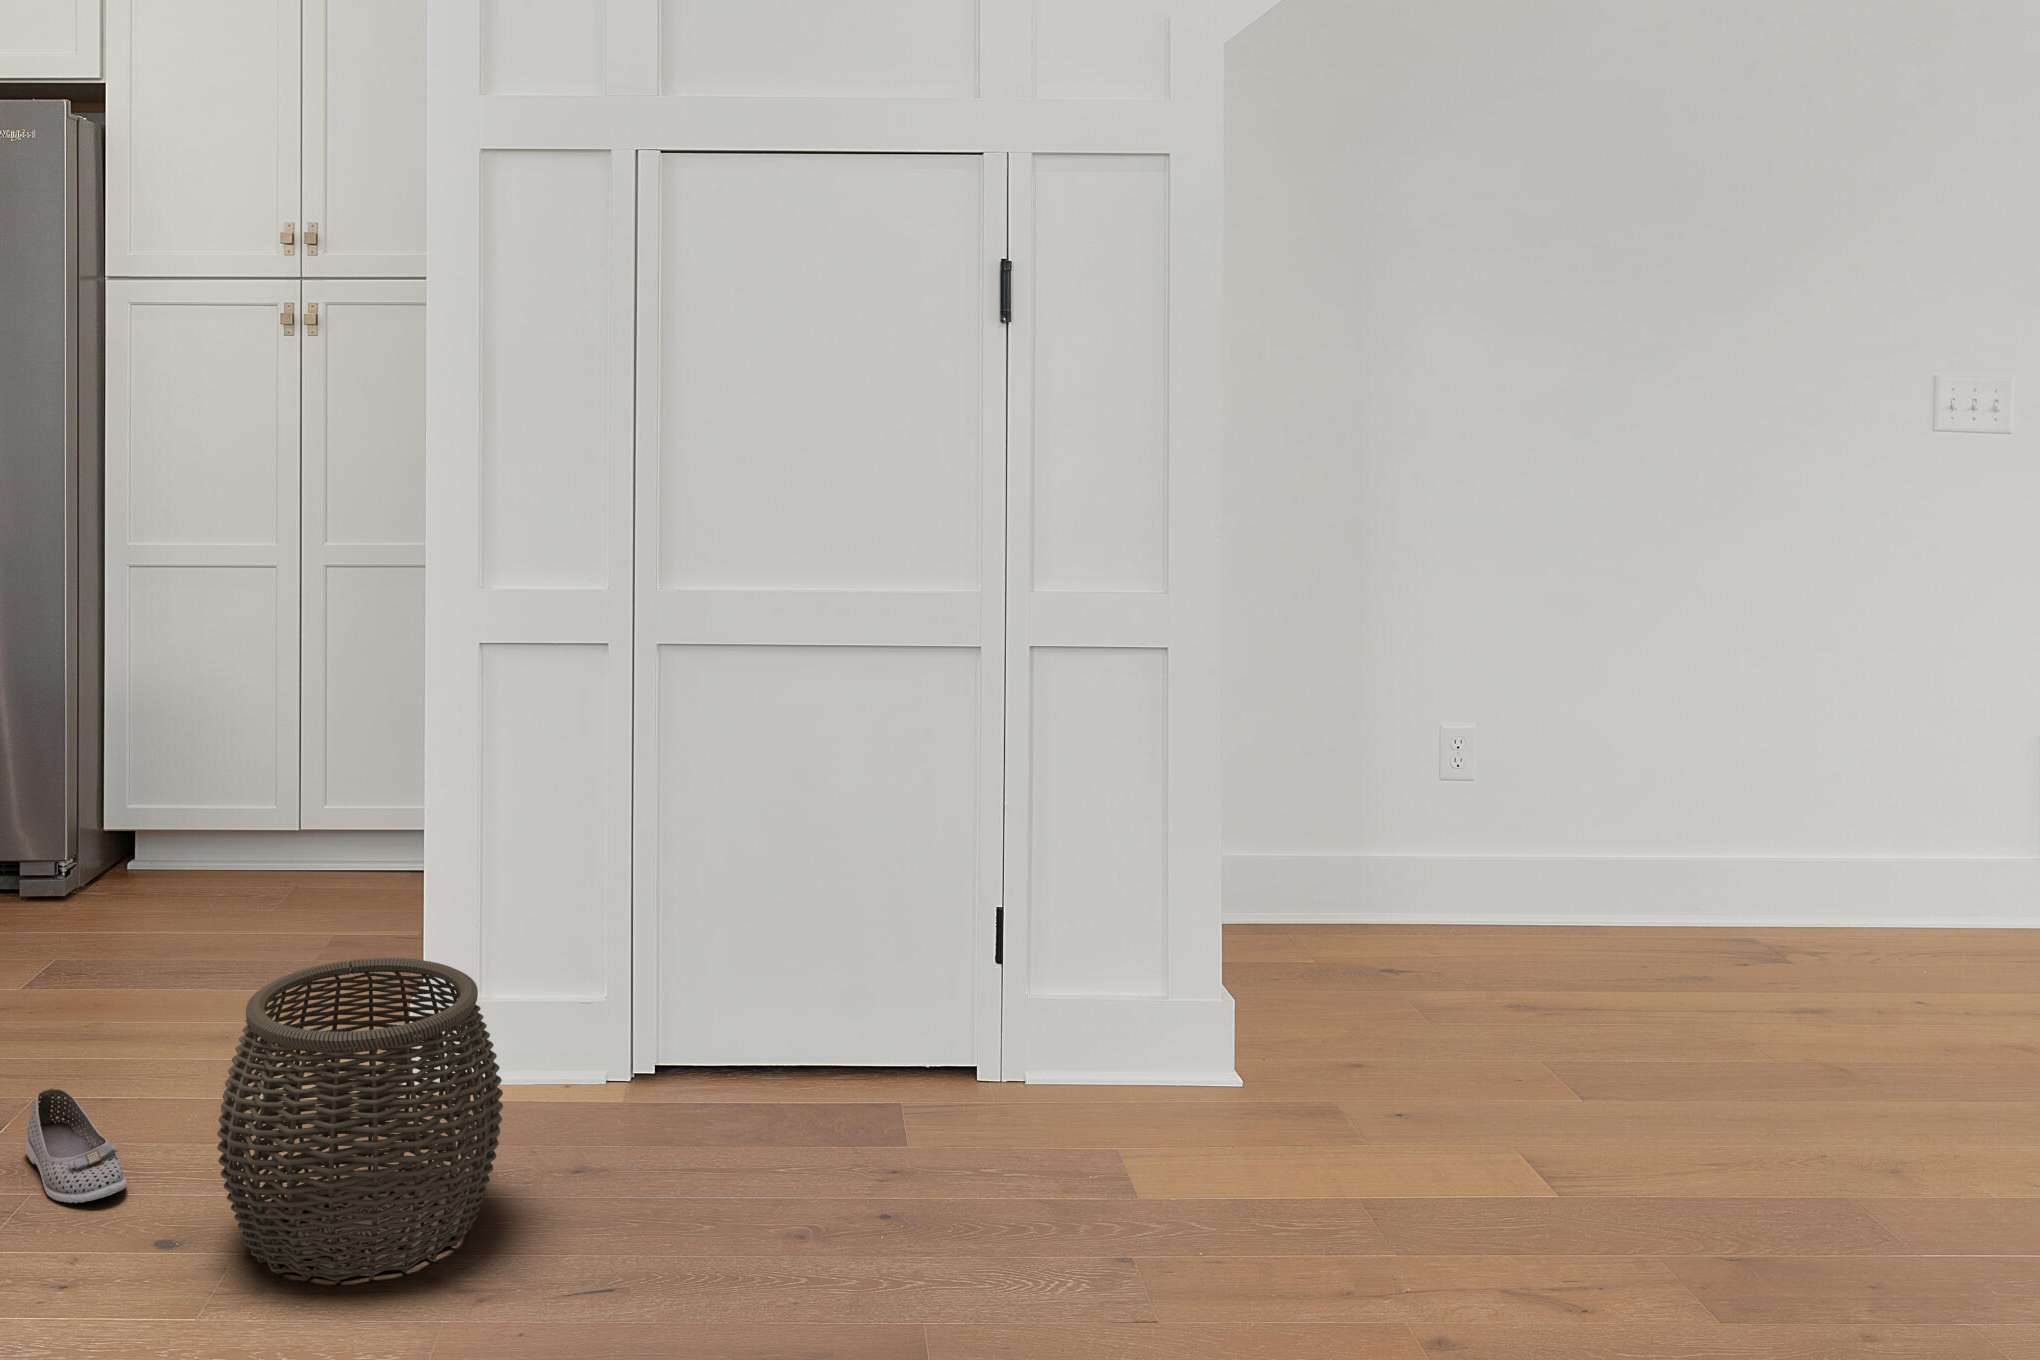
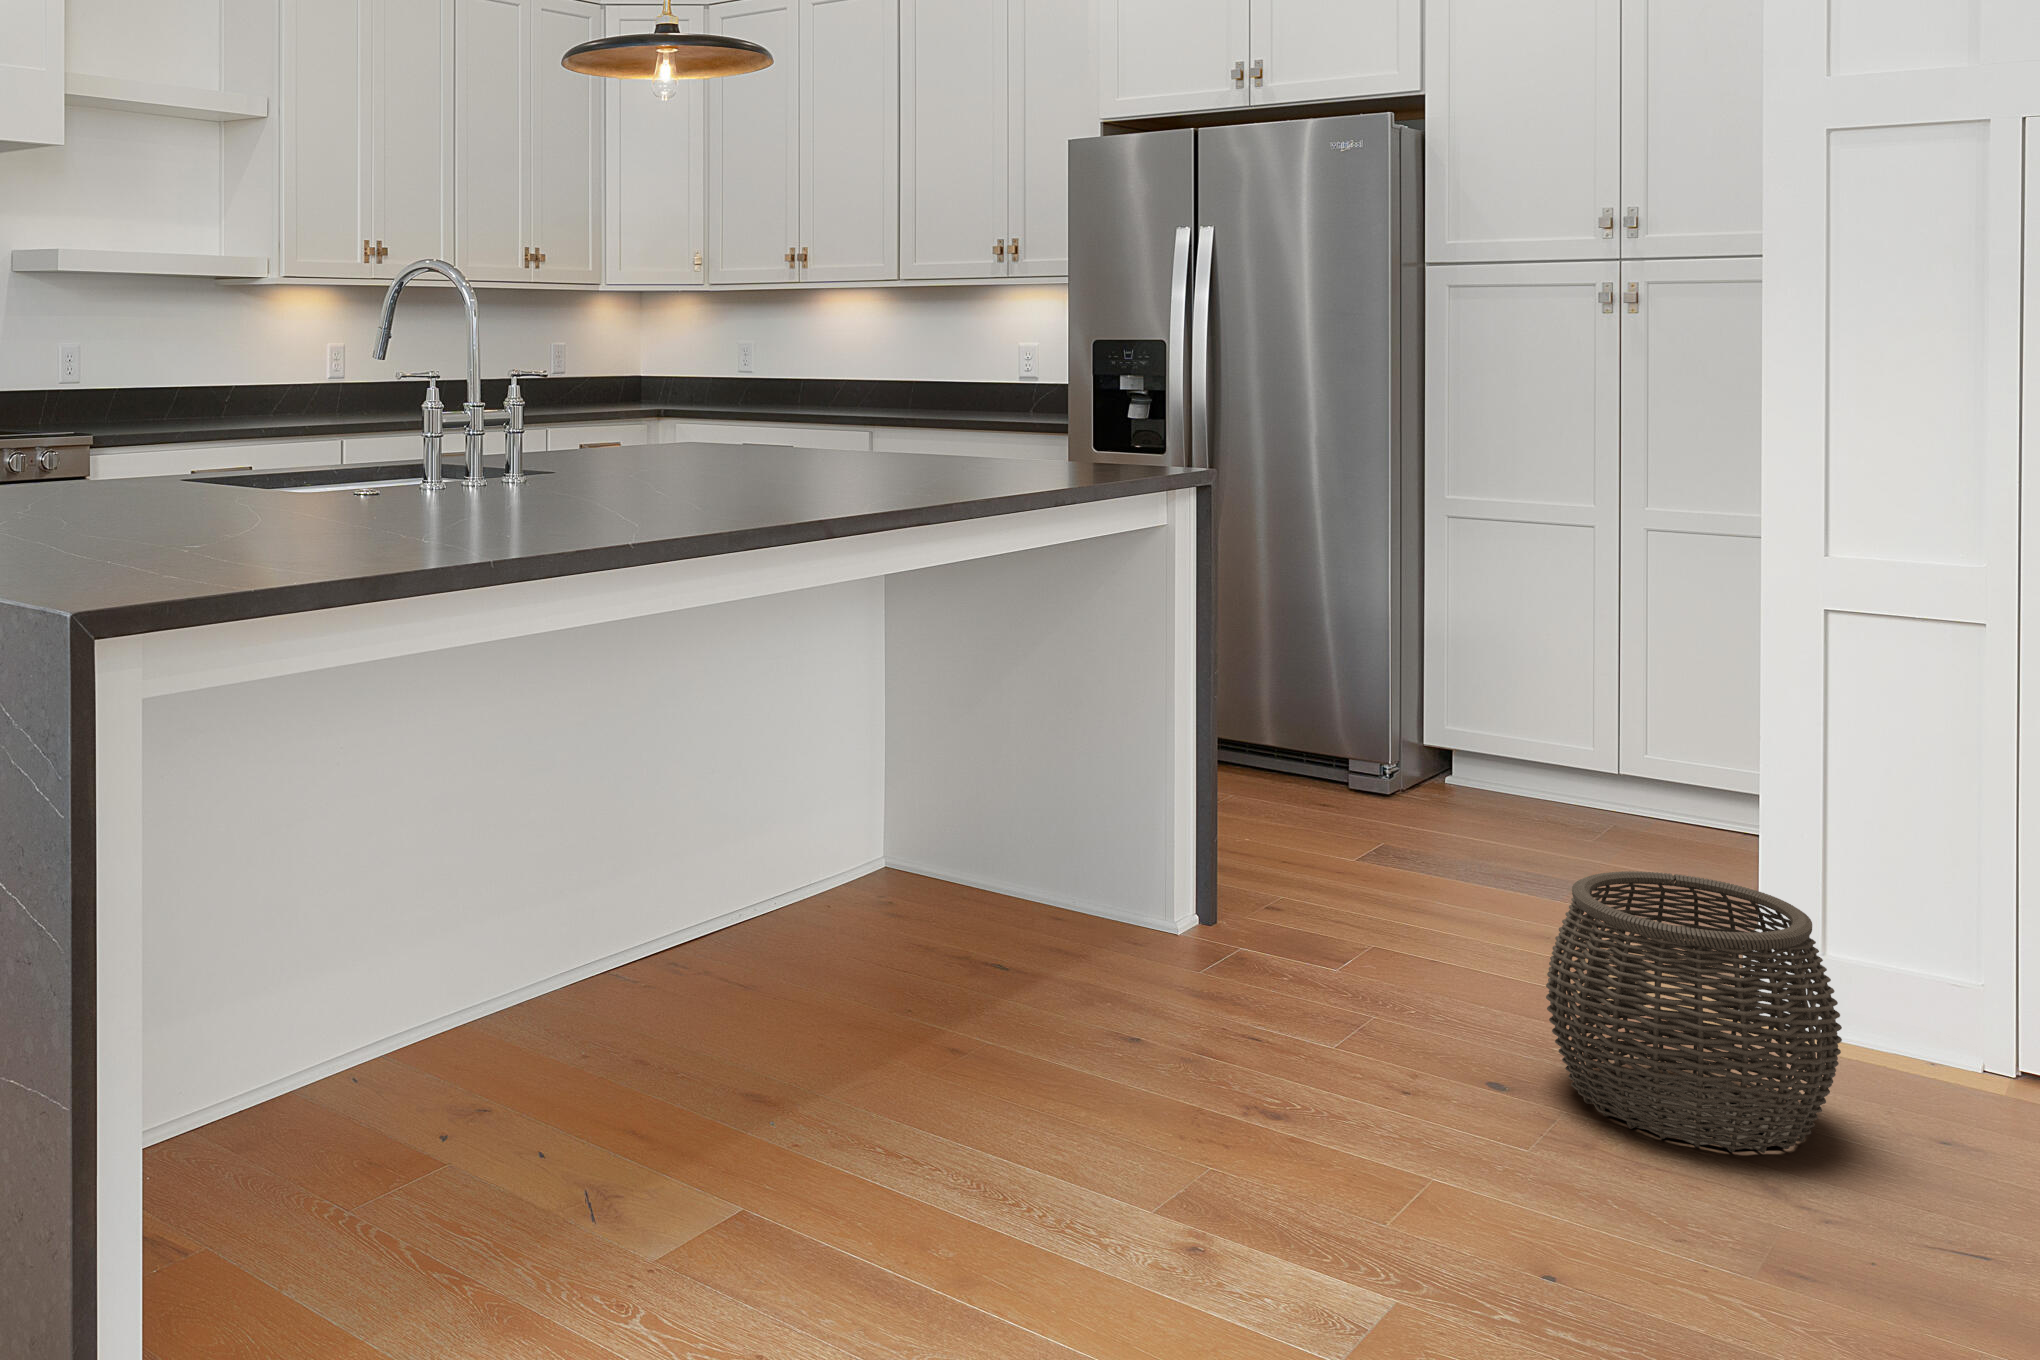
shoe: present [25,1088,127,1203] -> none [1374,926,1462,1018]

